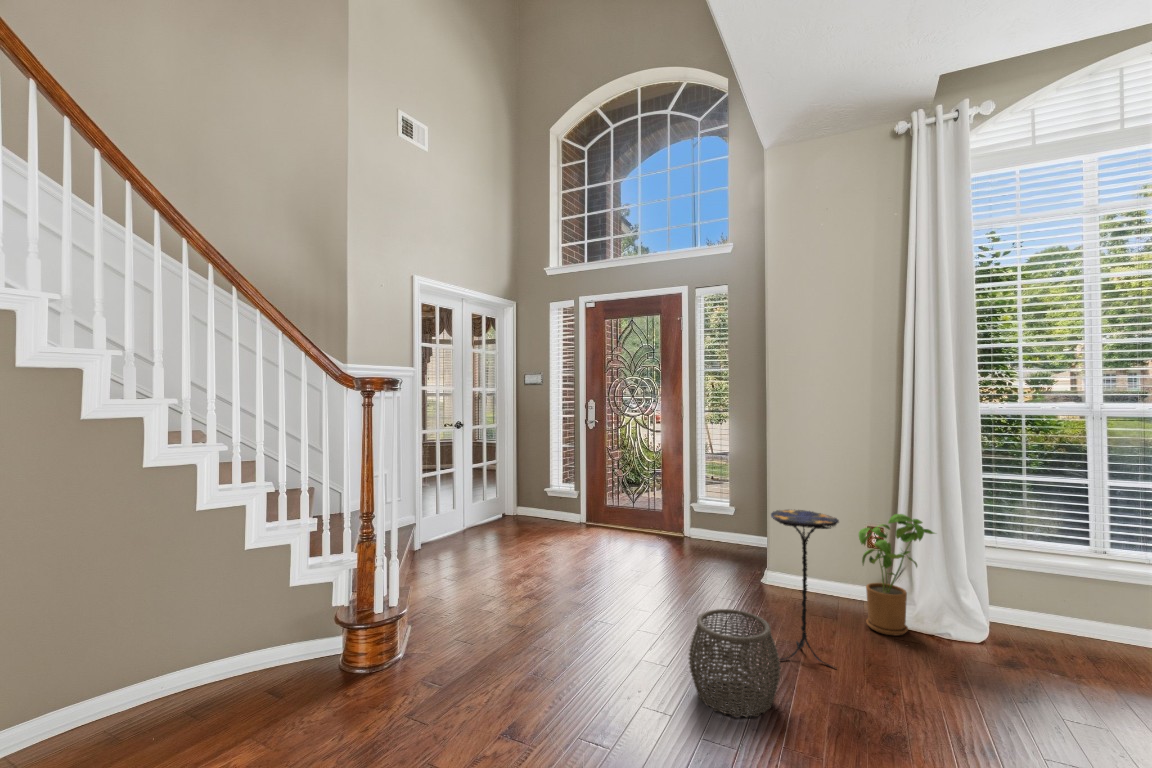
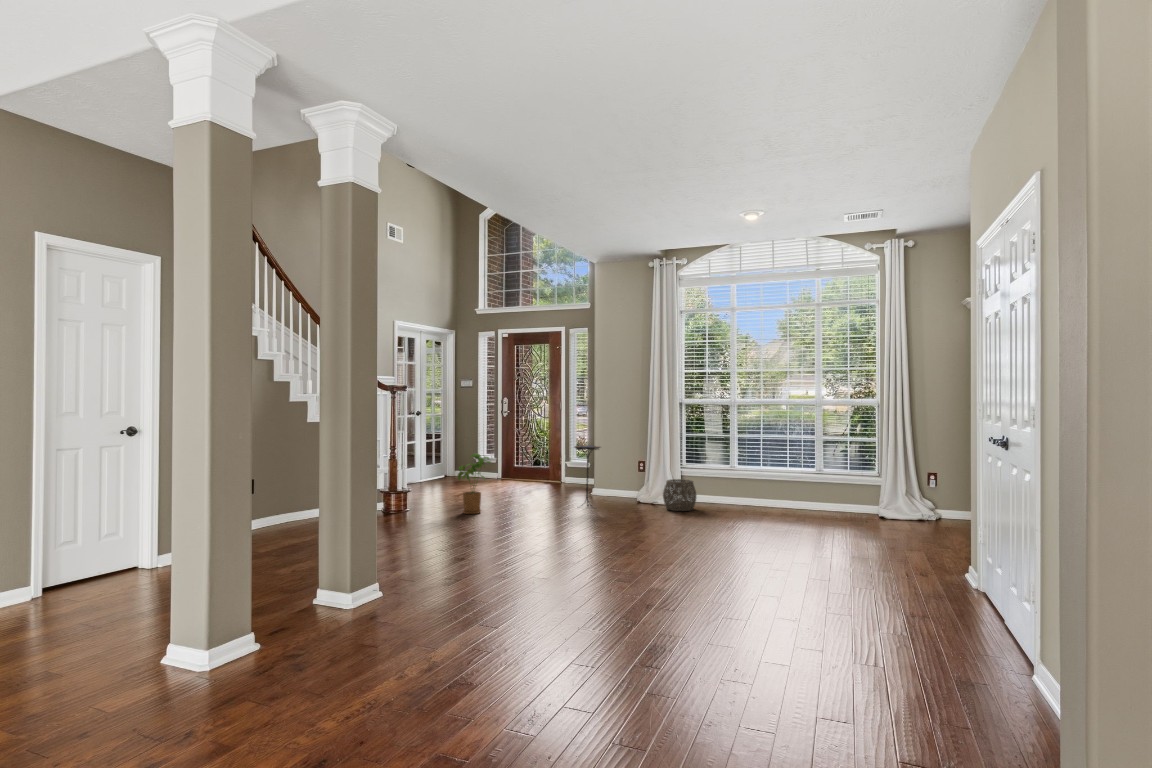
house plant: present [859,514,935,636] -> present [458,454,491,514]
woven basket: present [689,609,781,718] -> present [663,479,696,511]

